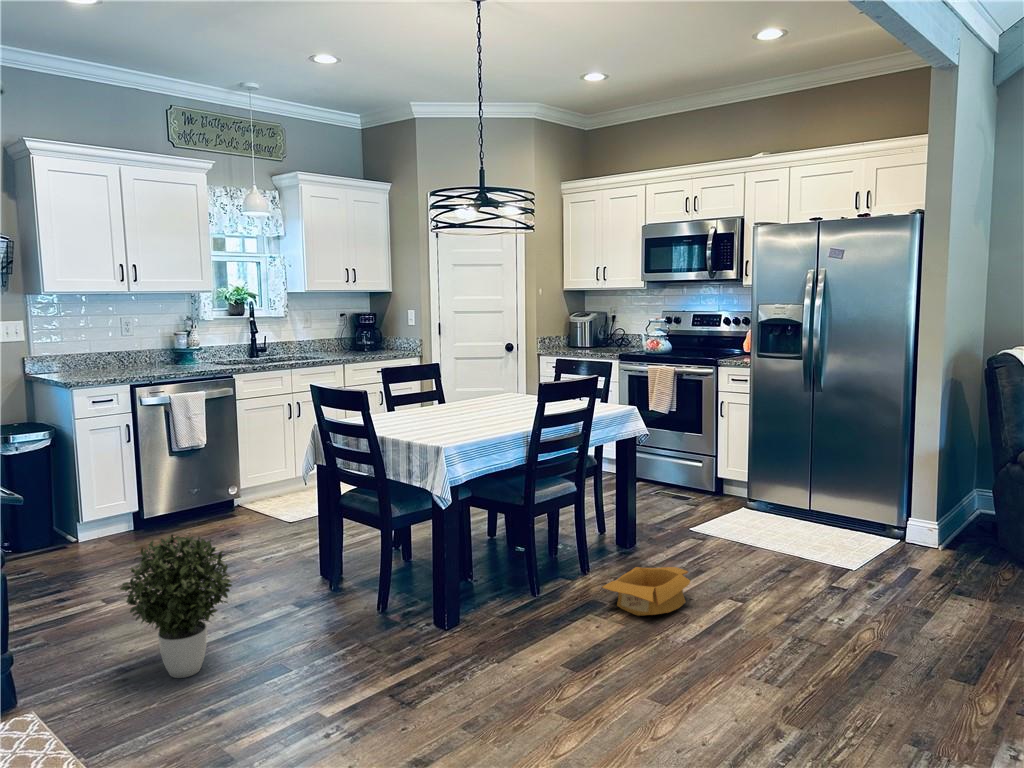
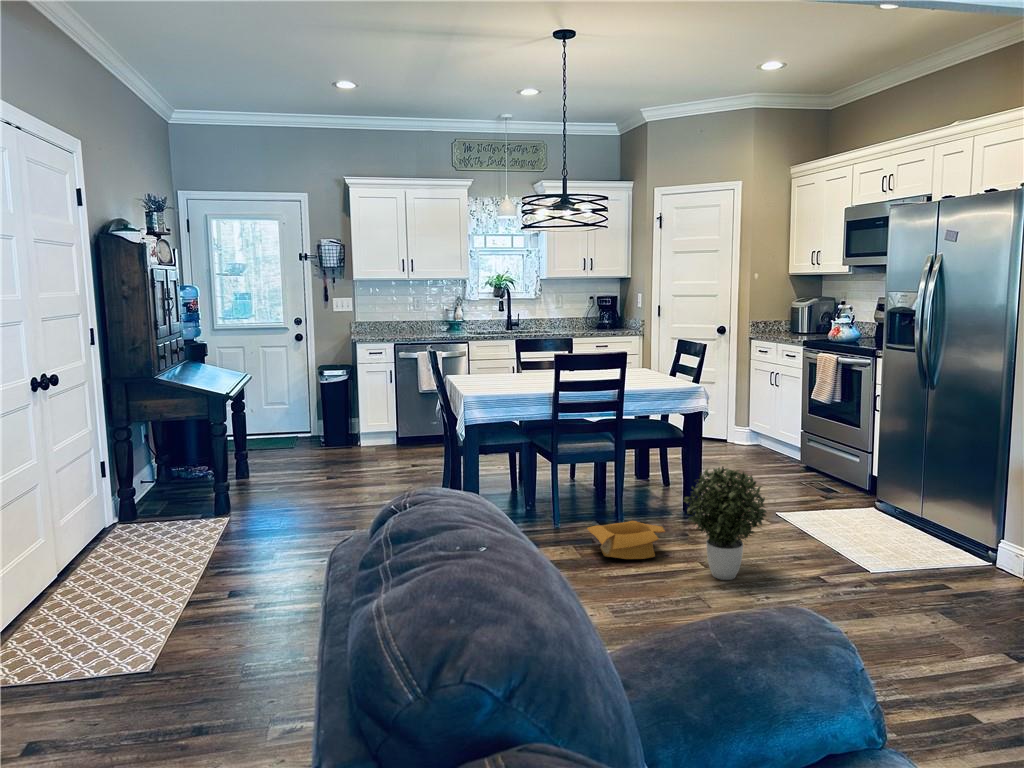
potted plant: present [120,535,232,678] -> present [683,466,767,580]

